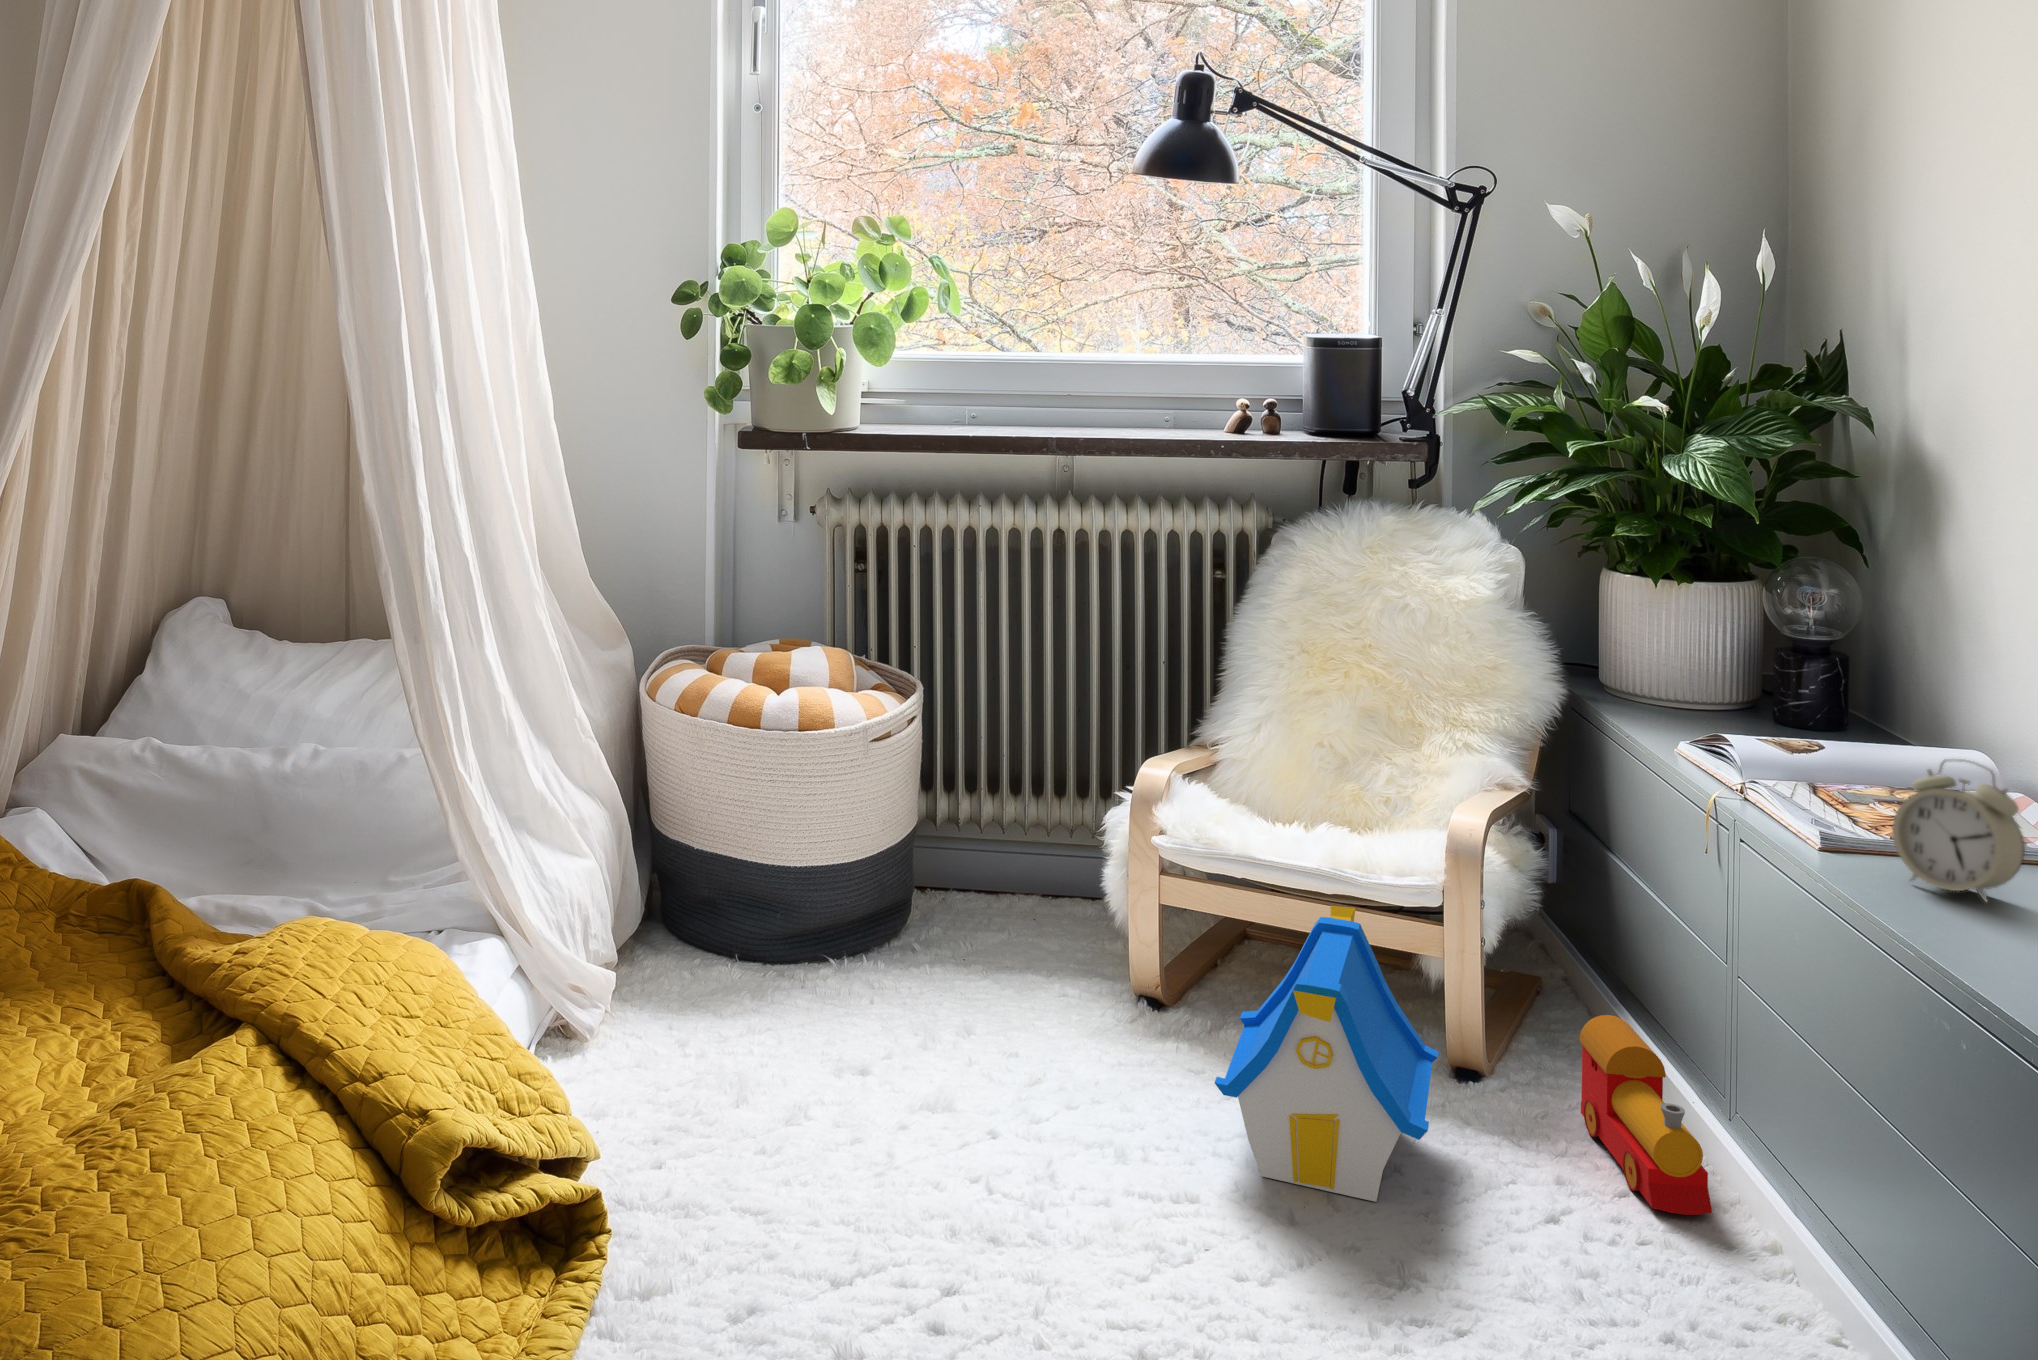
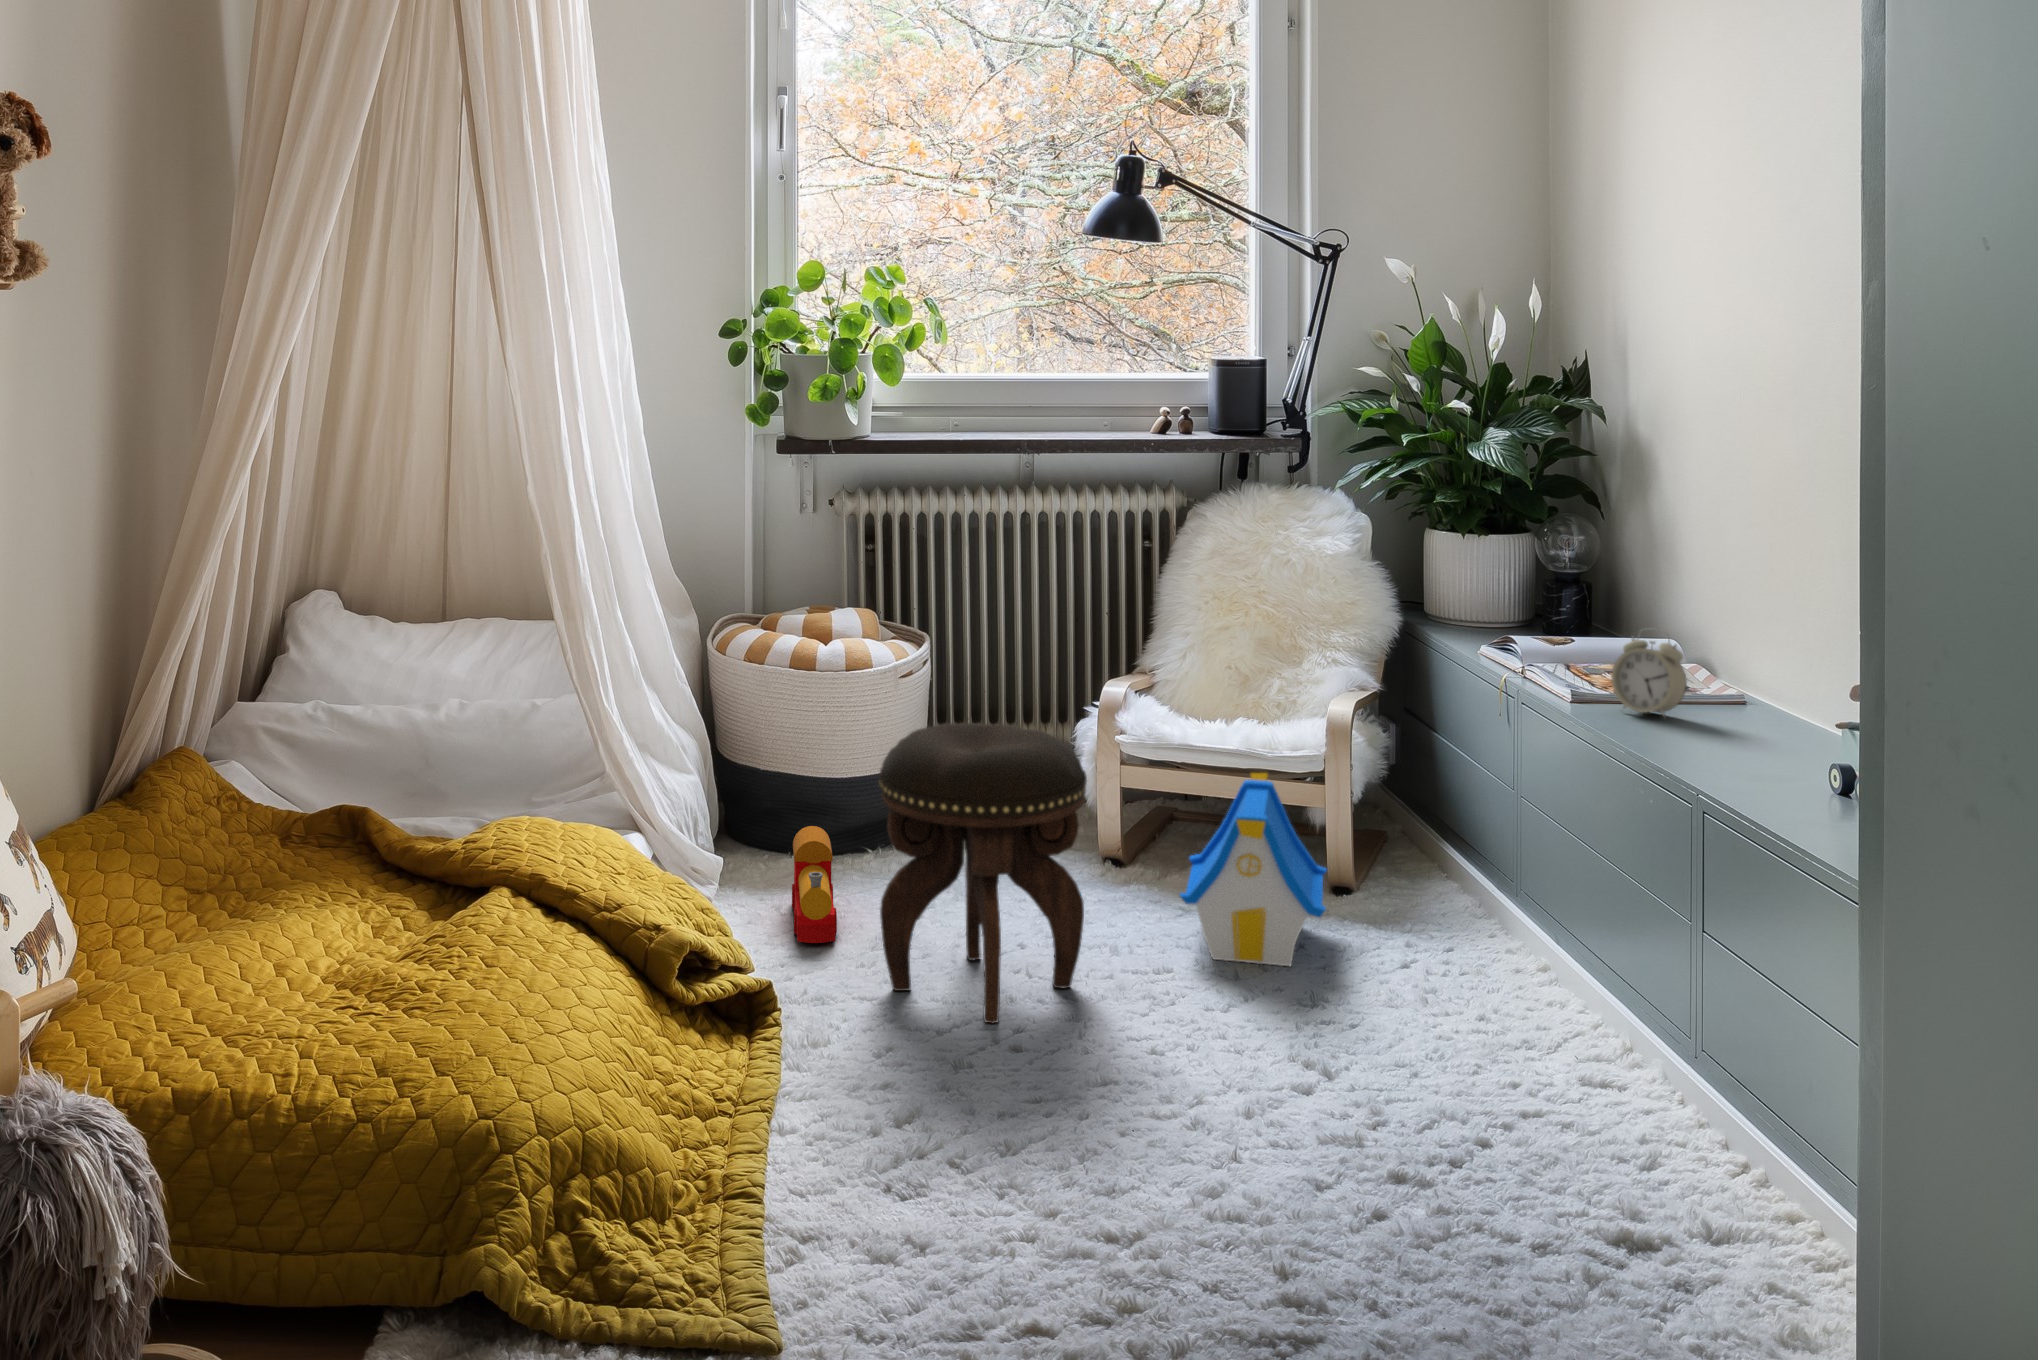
footstool: none [783,826,1069,1263] -> present [879,723,1087,1023]
toy train: present [1579,1015,1712,1215] -> present [792,826,837,943]

